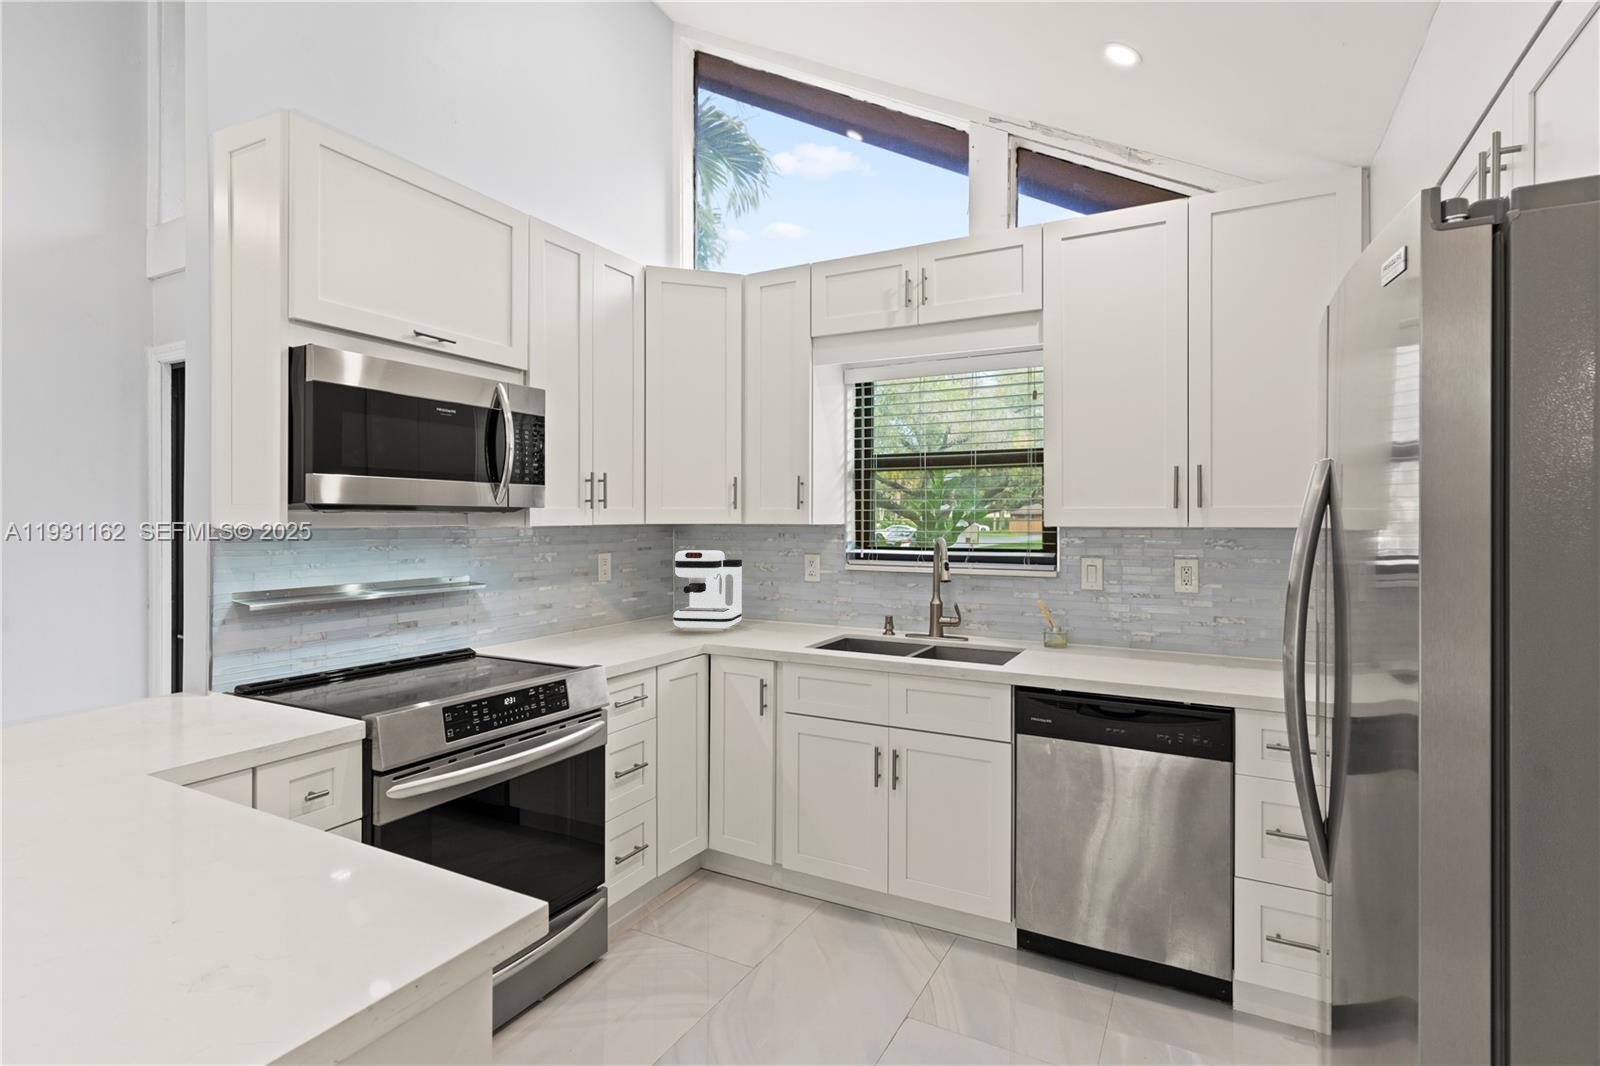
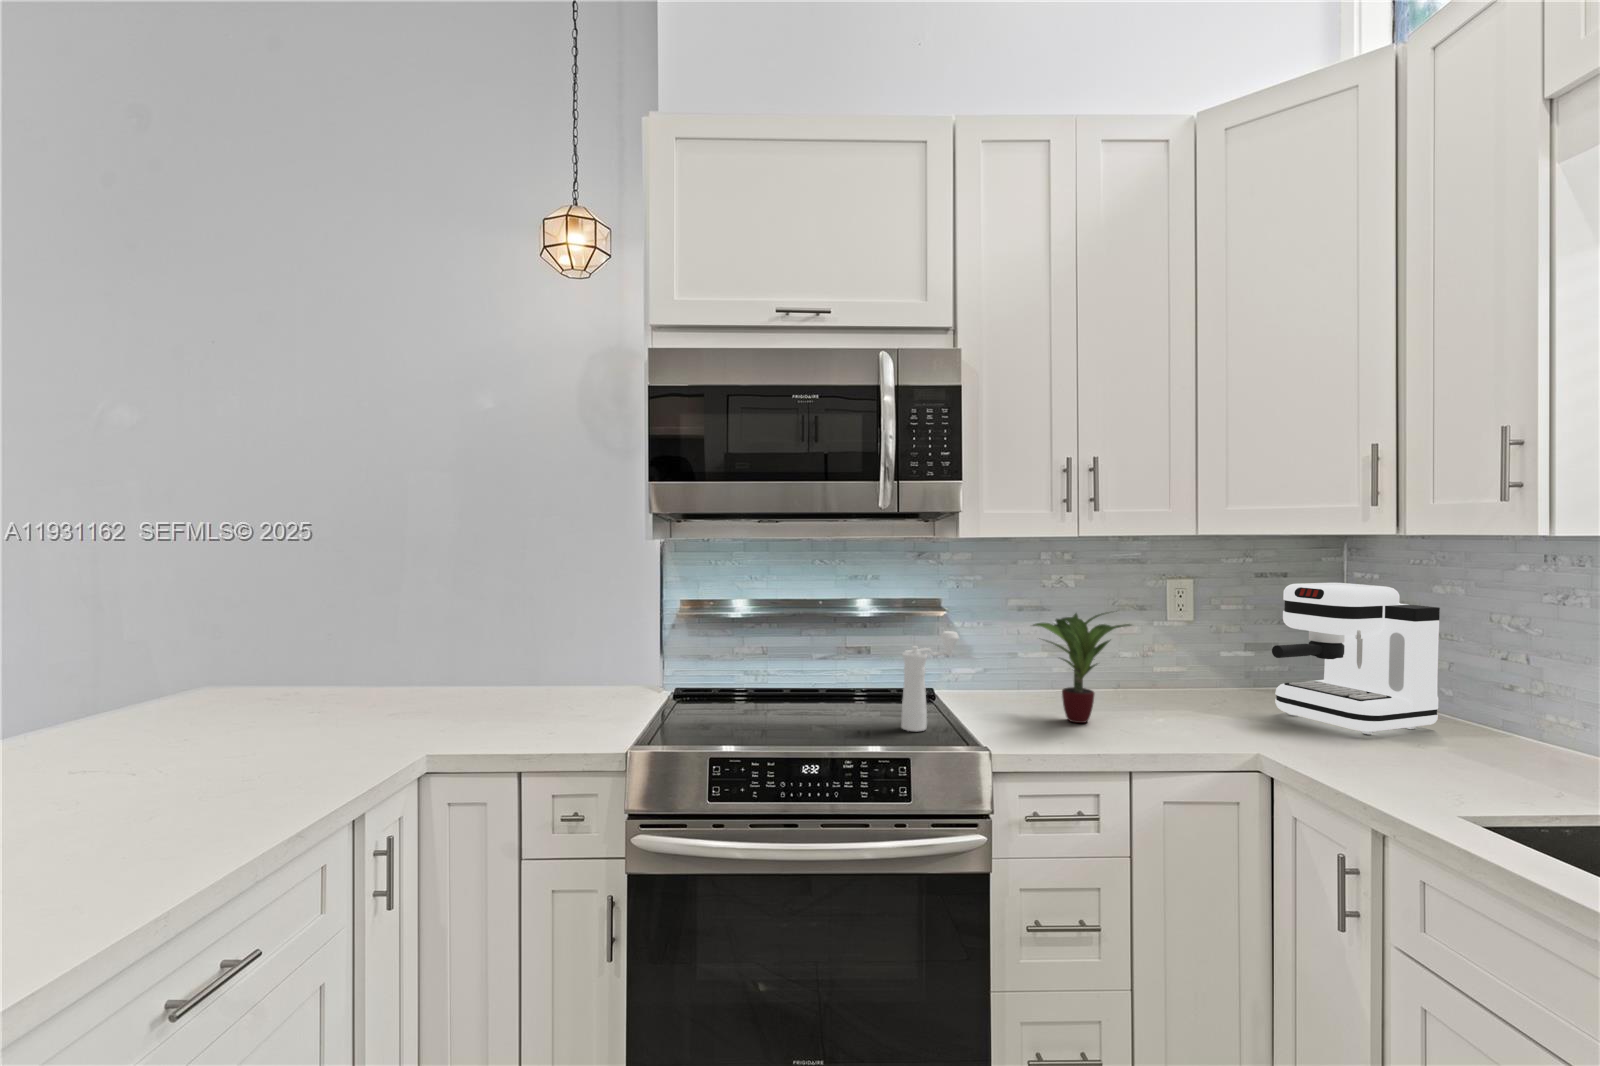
potted plant: none [558,571,644,649] -> present [1033,613,1131,723]
pepper mill: none [514,594,540,669] -> present [902,631,959,731]

